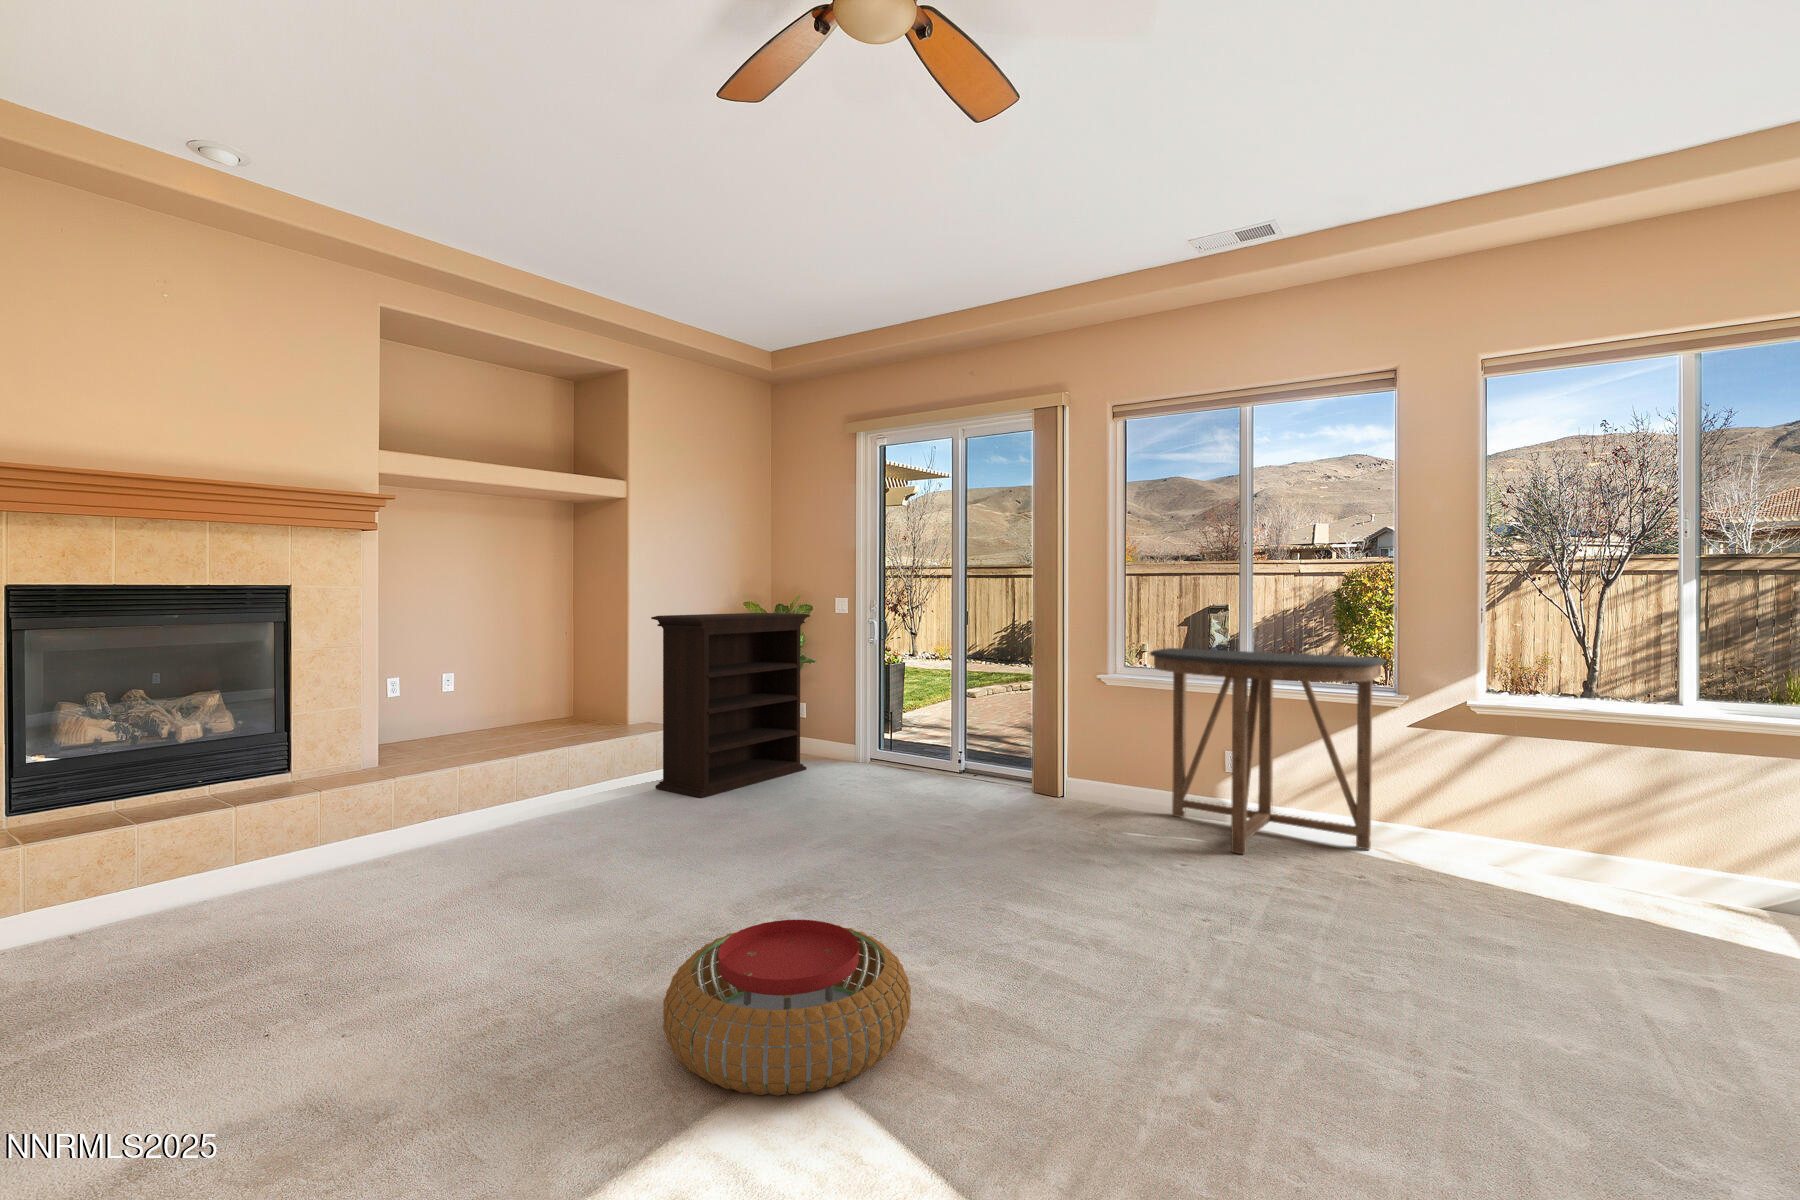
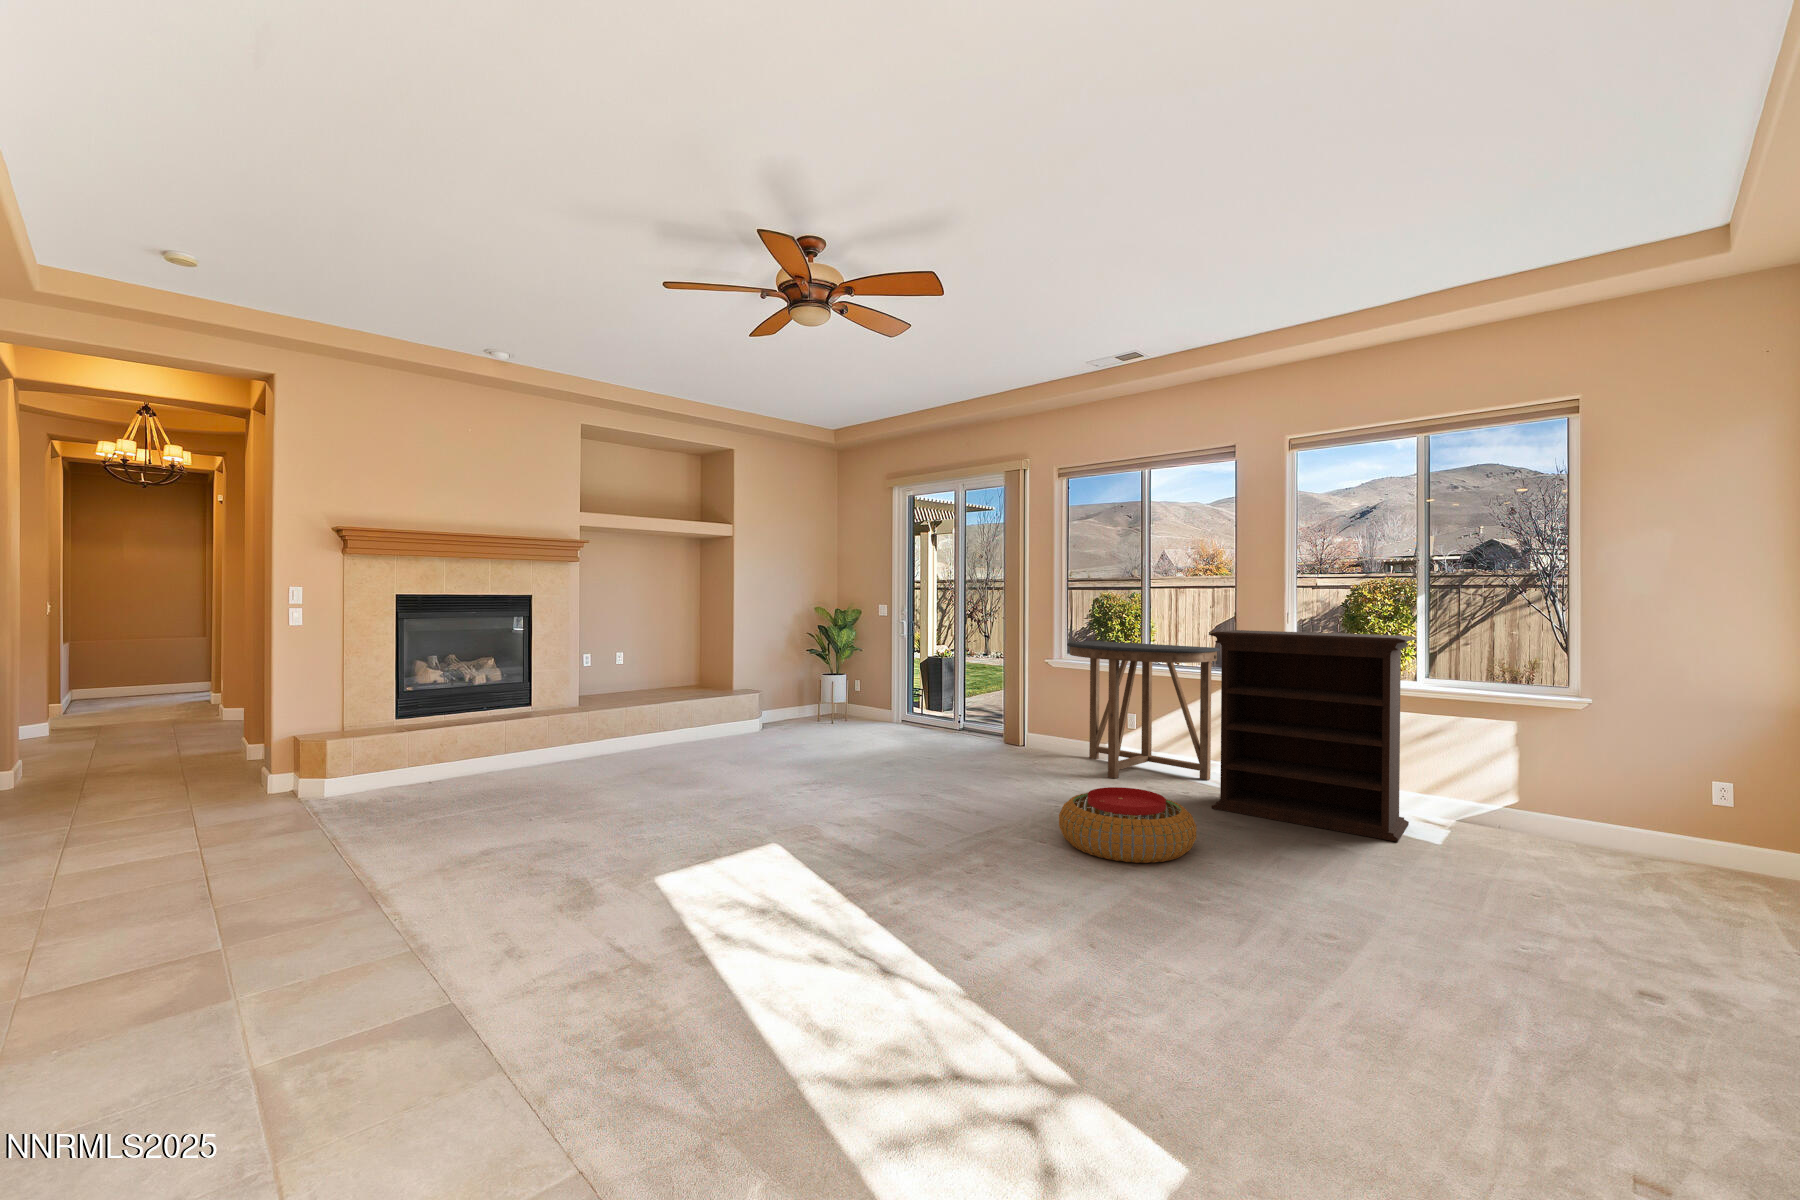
bookshelf: present [651,613,810,798] -> present [1209,630,1416,842]
pouf: present [663,920,911,1096] -> present [1059,787,1197,863]

